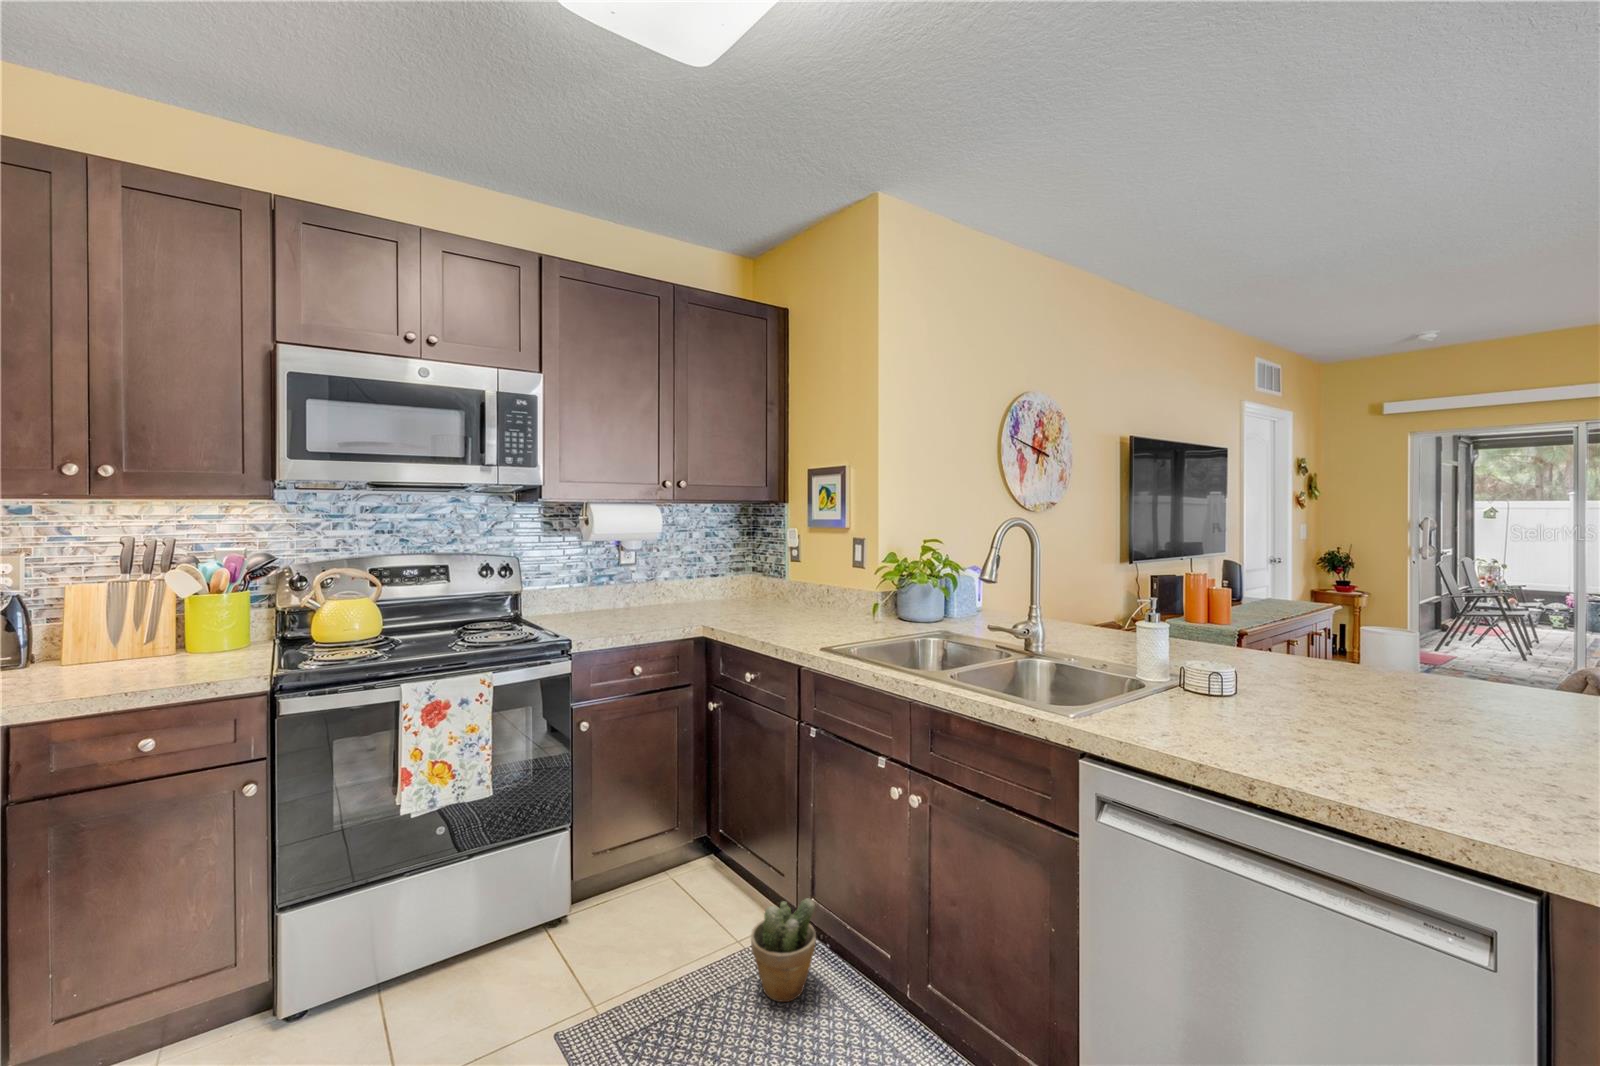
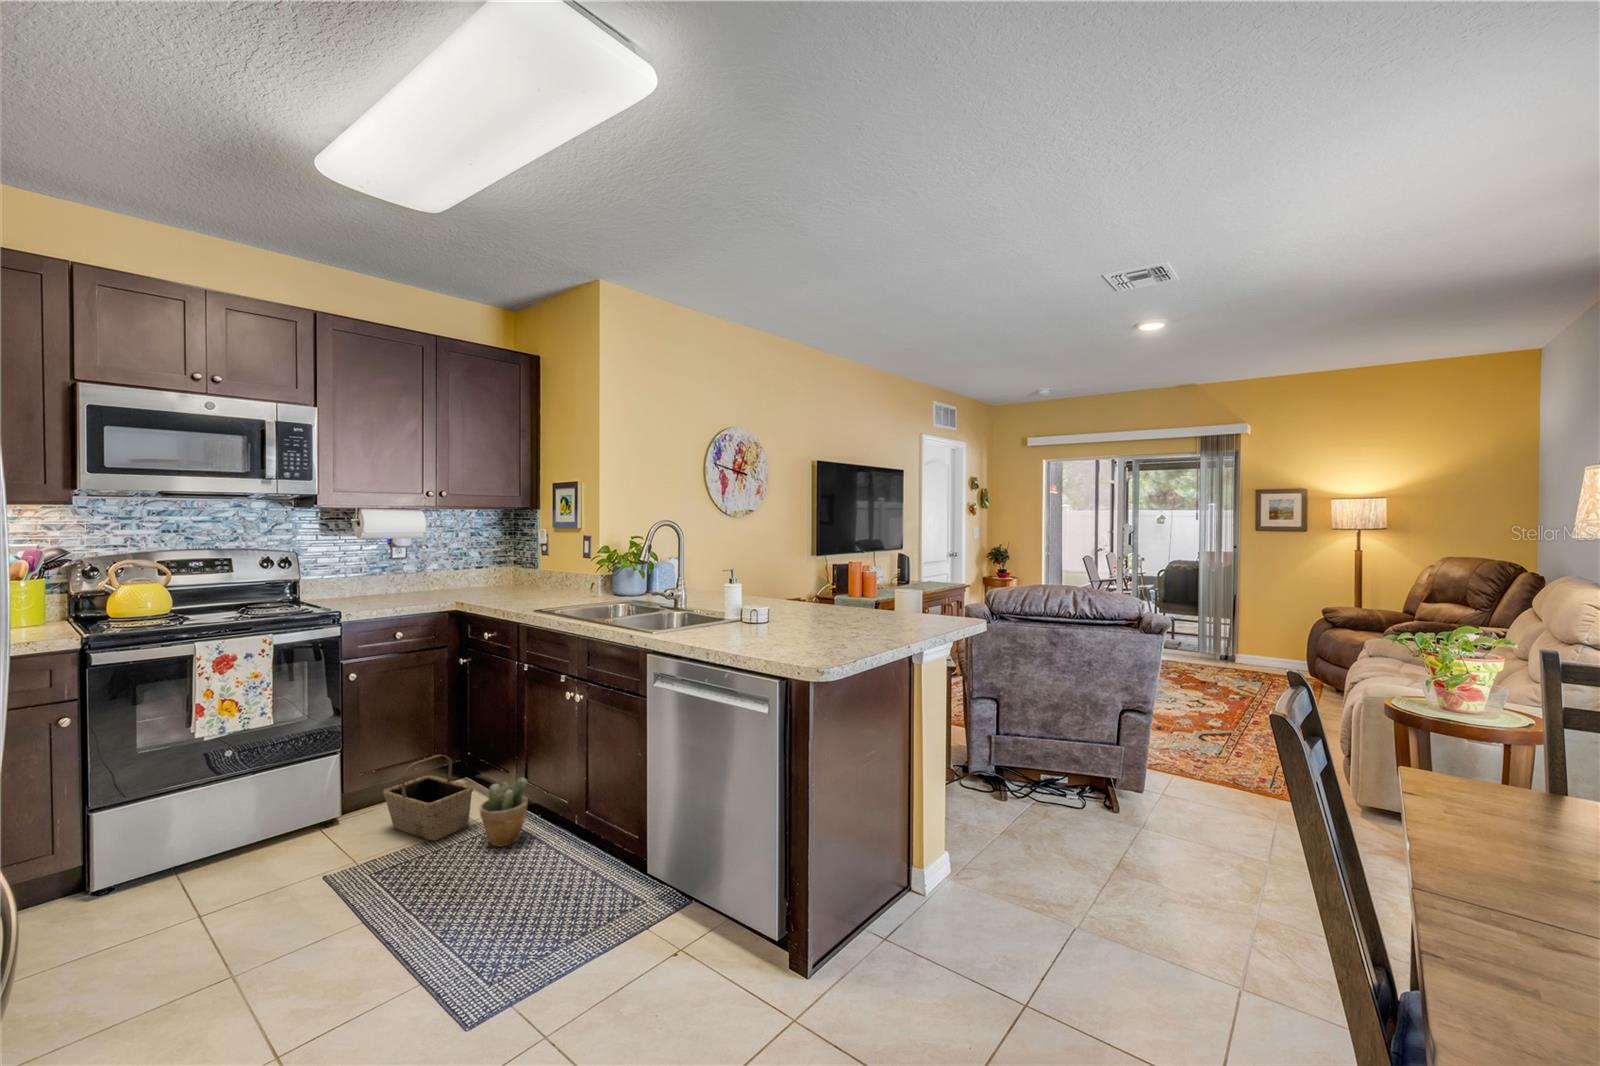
basket: none [621,841,736,973] -> present [383,755,473,840]

